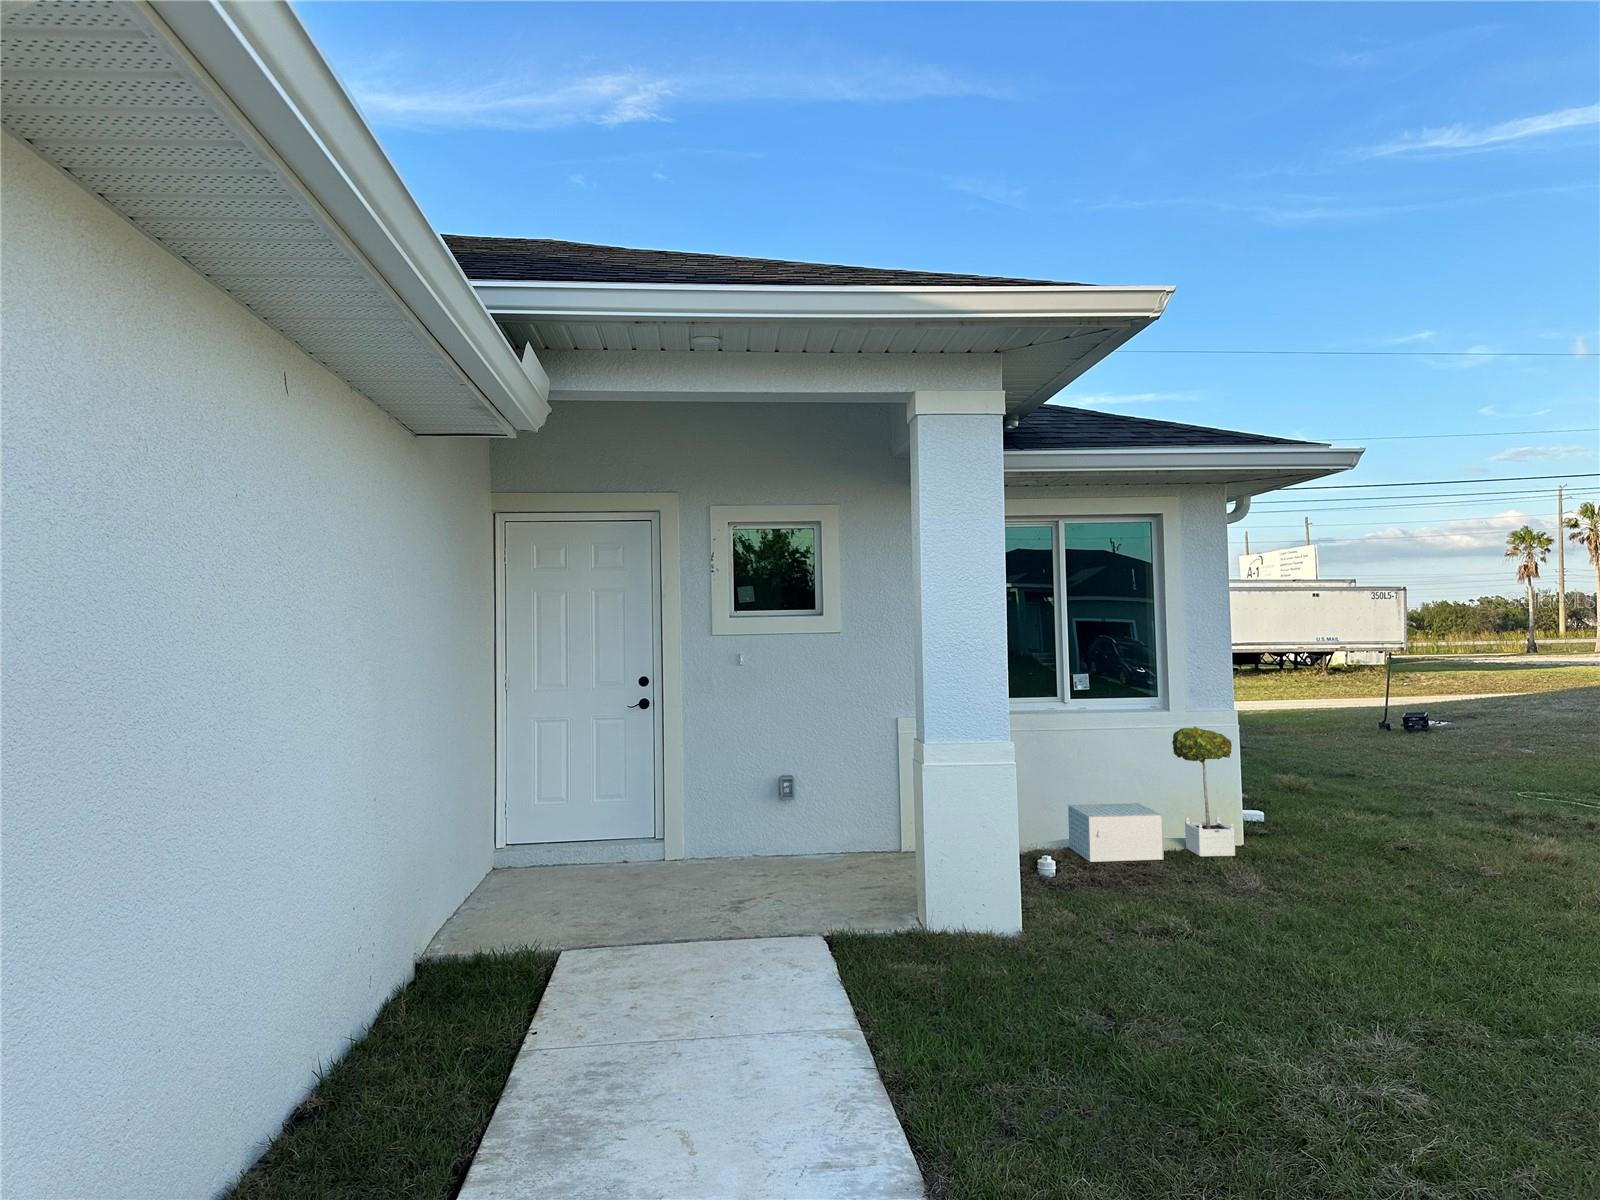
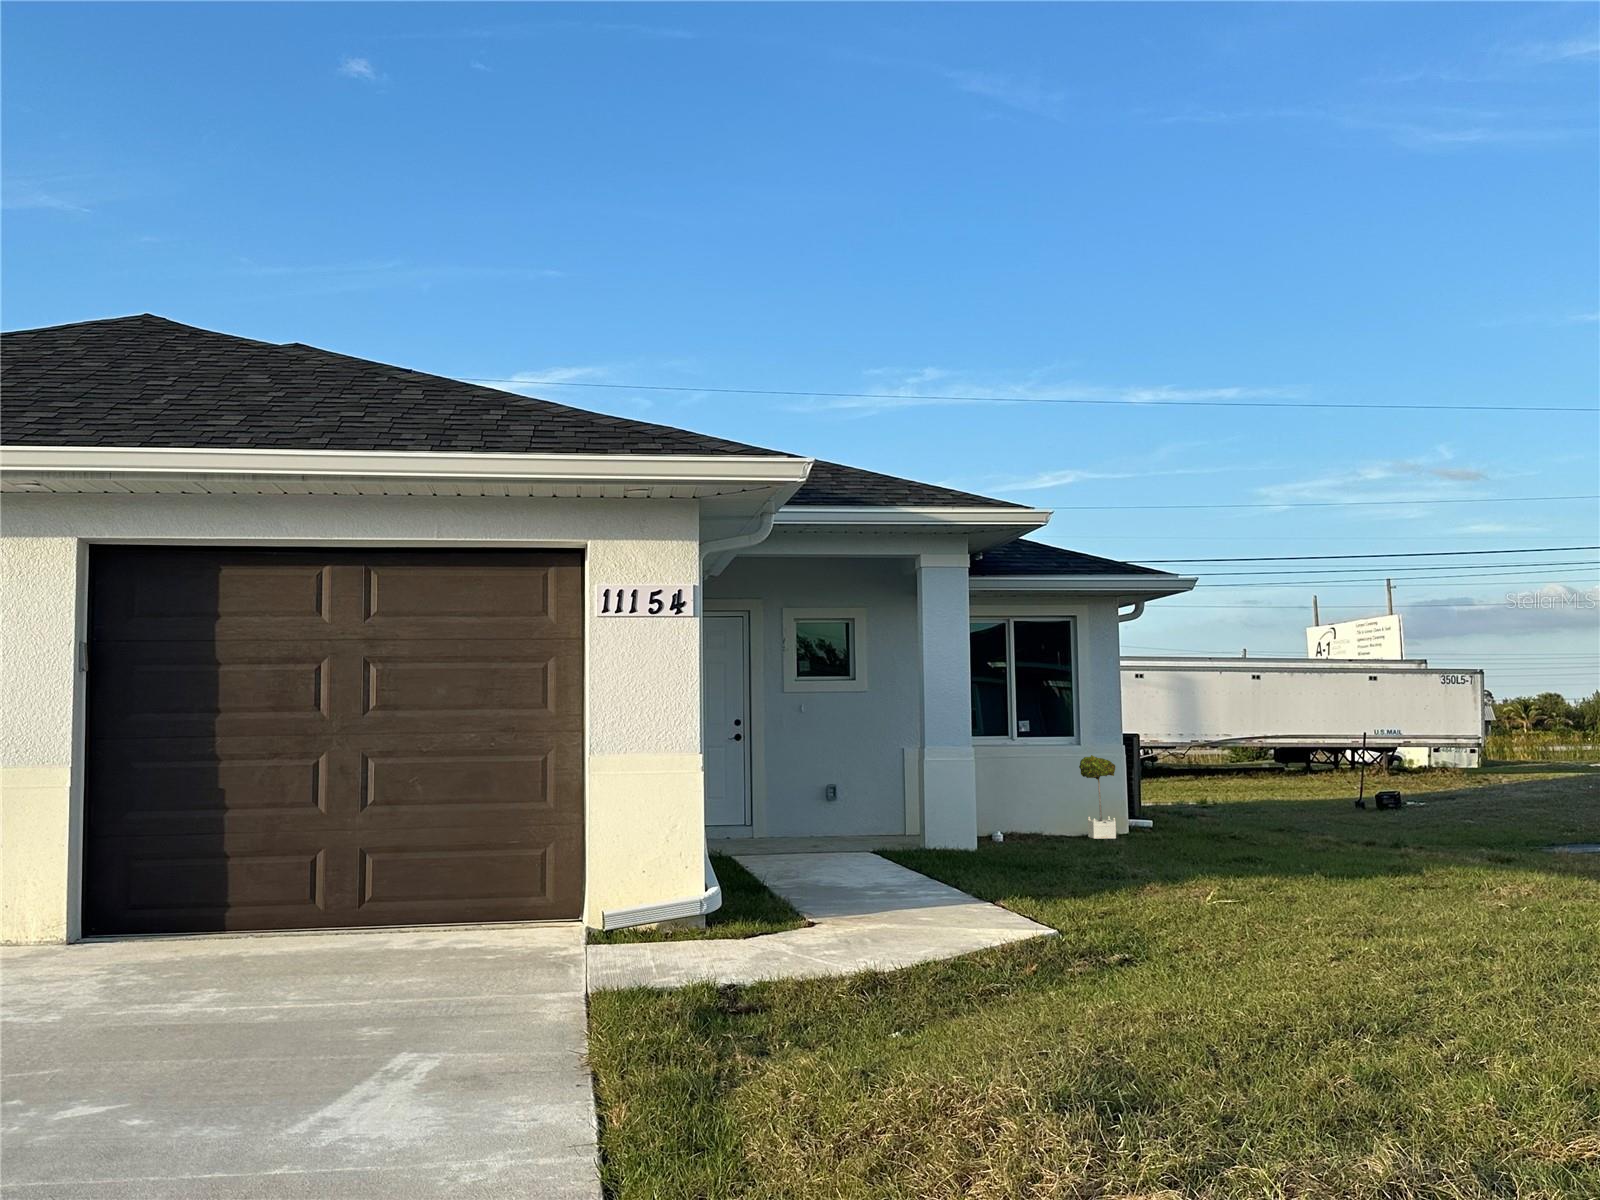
storage box: present [1068,803,1164,862] -> none [1012,808,1069,839]

